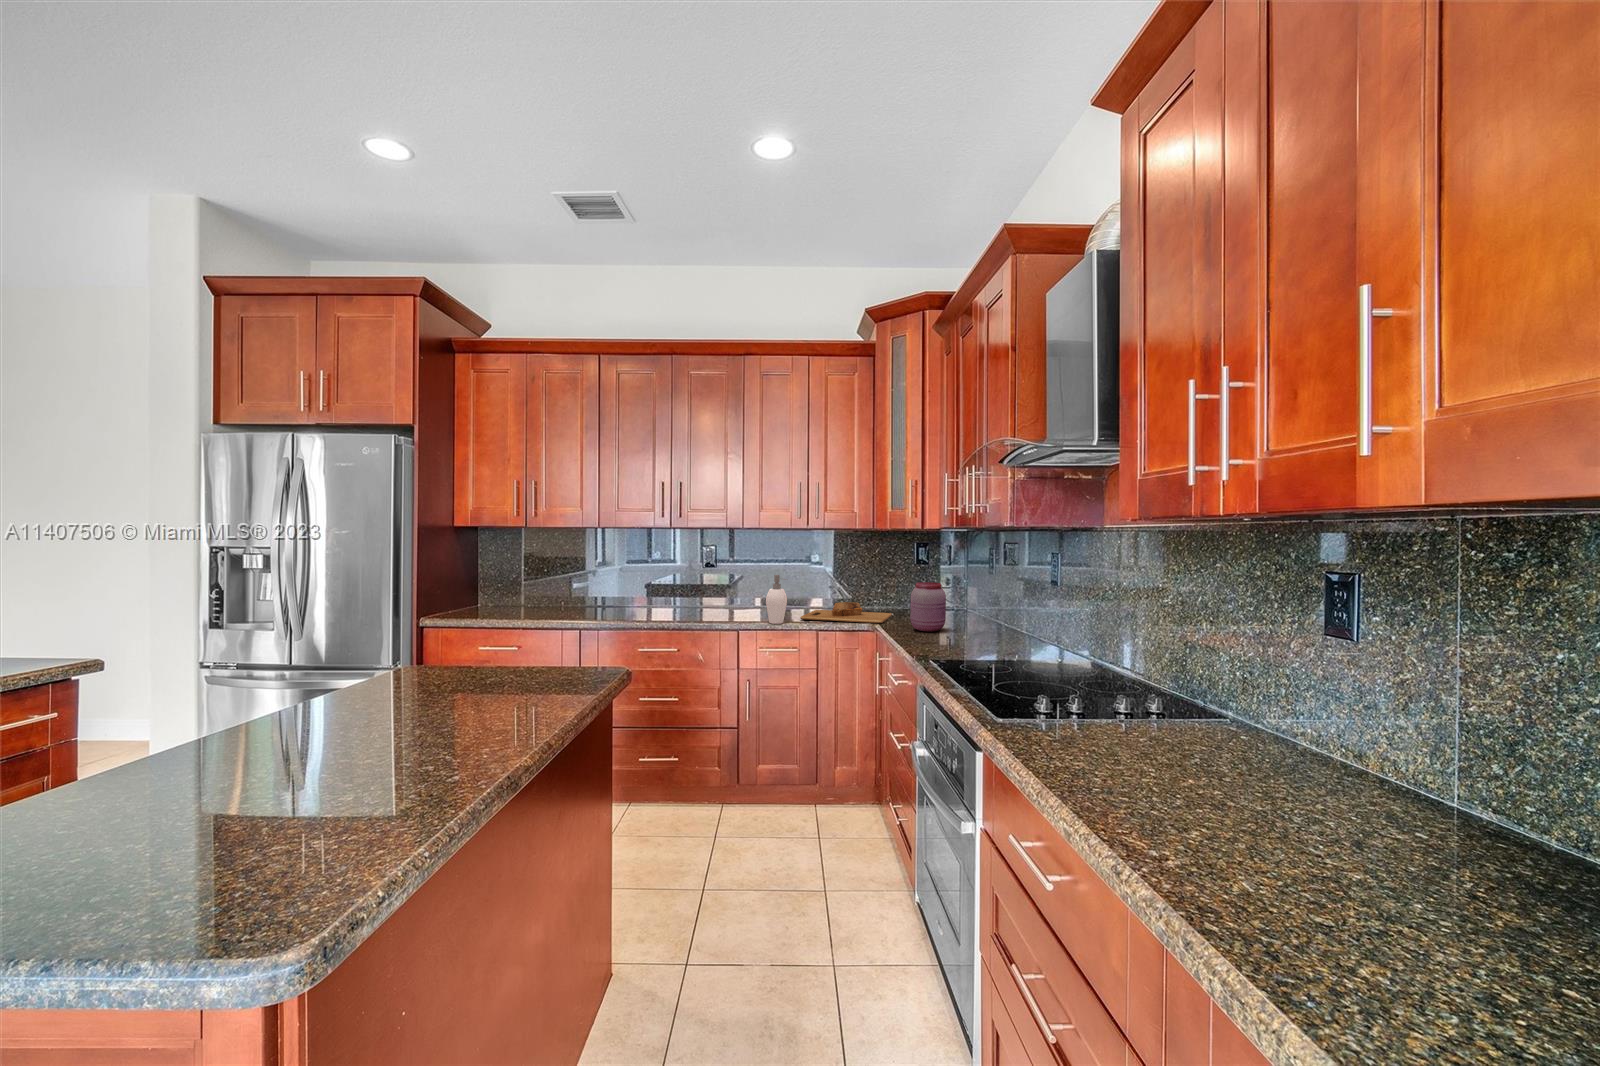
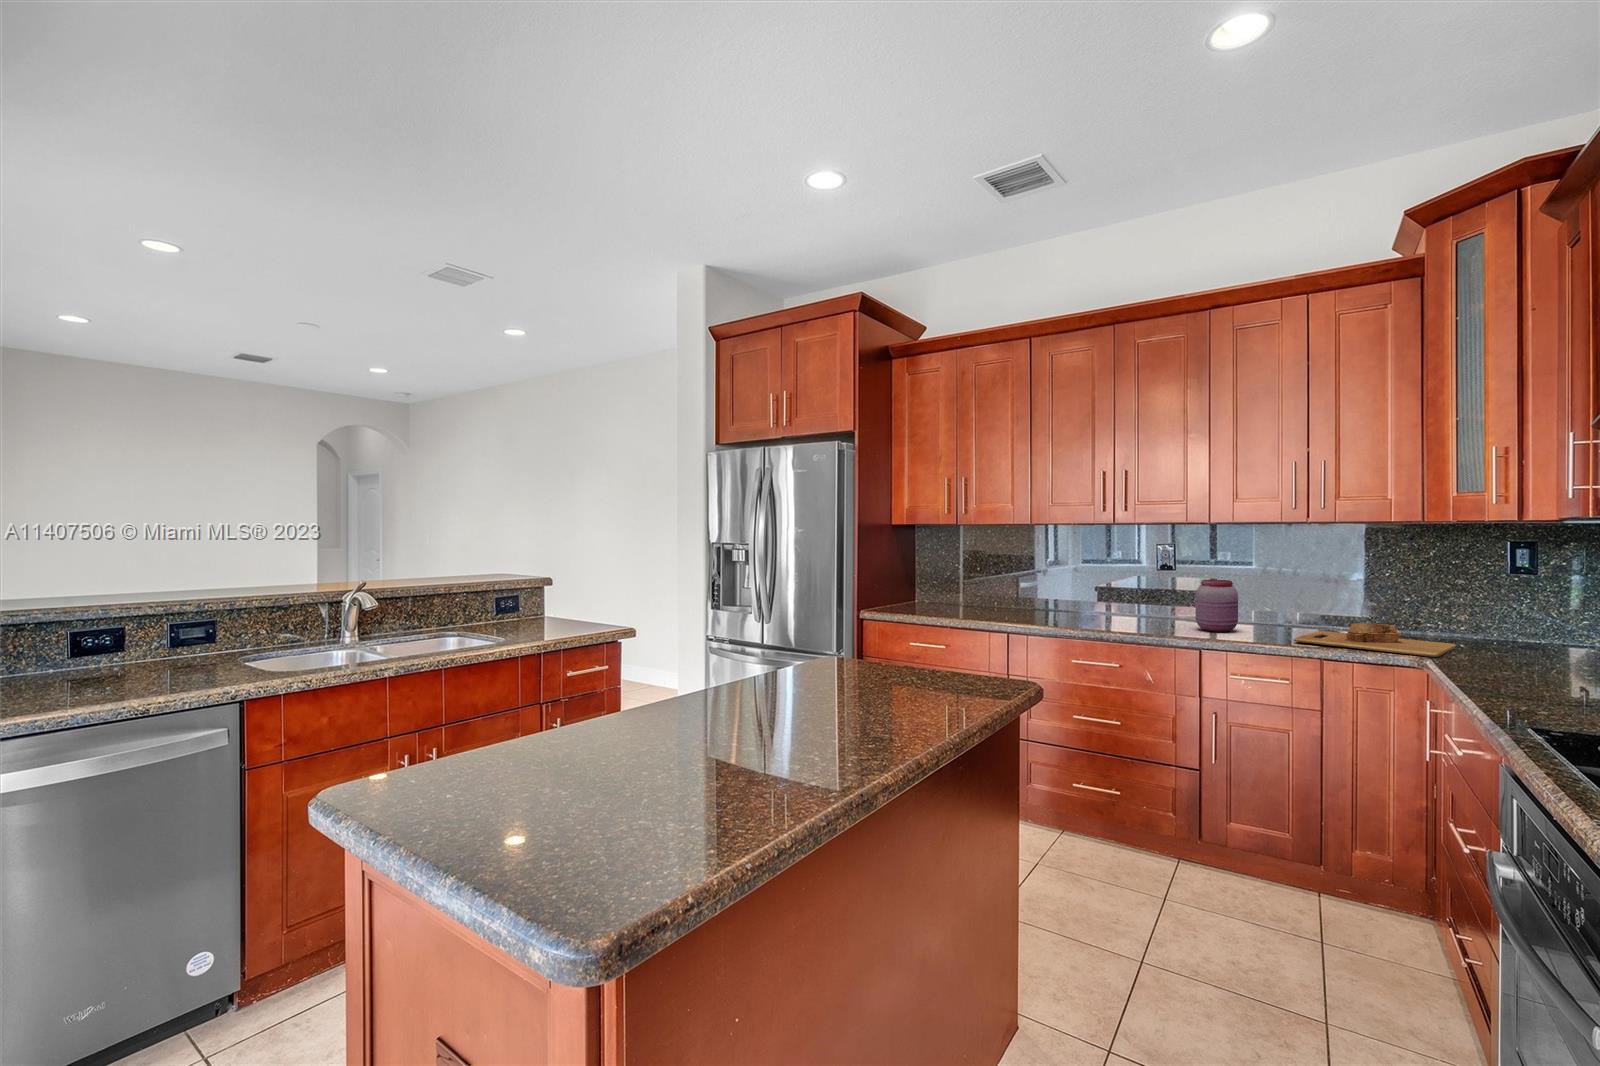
soap dispenser: present [766,575,787,624] -> none [1240,582,1273,645]
jar: present [910,582,946,632] -> present [1195,580,1238,632]

